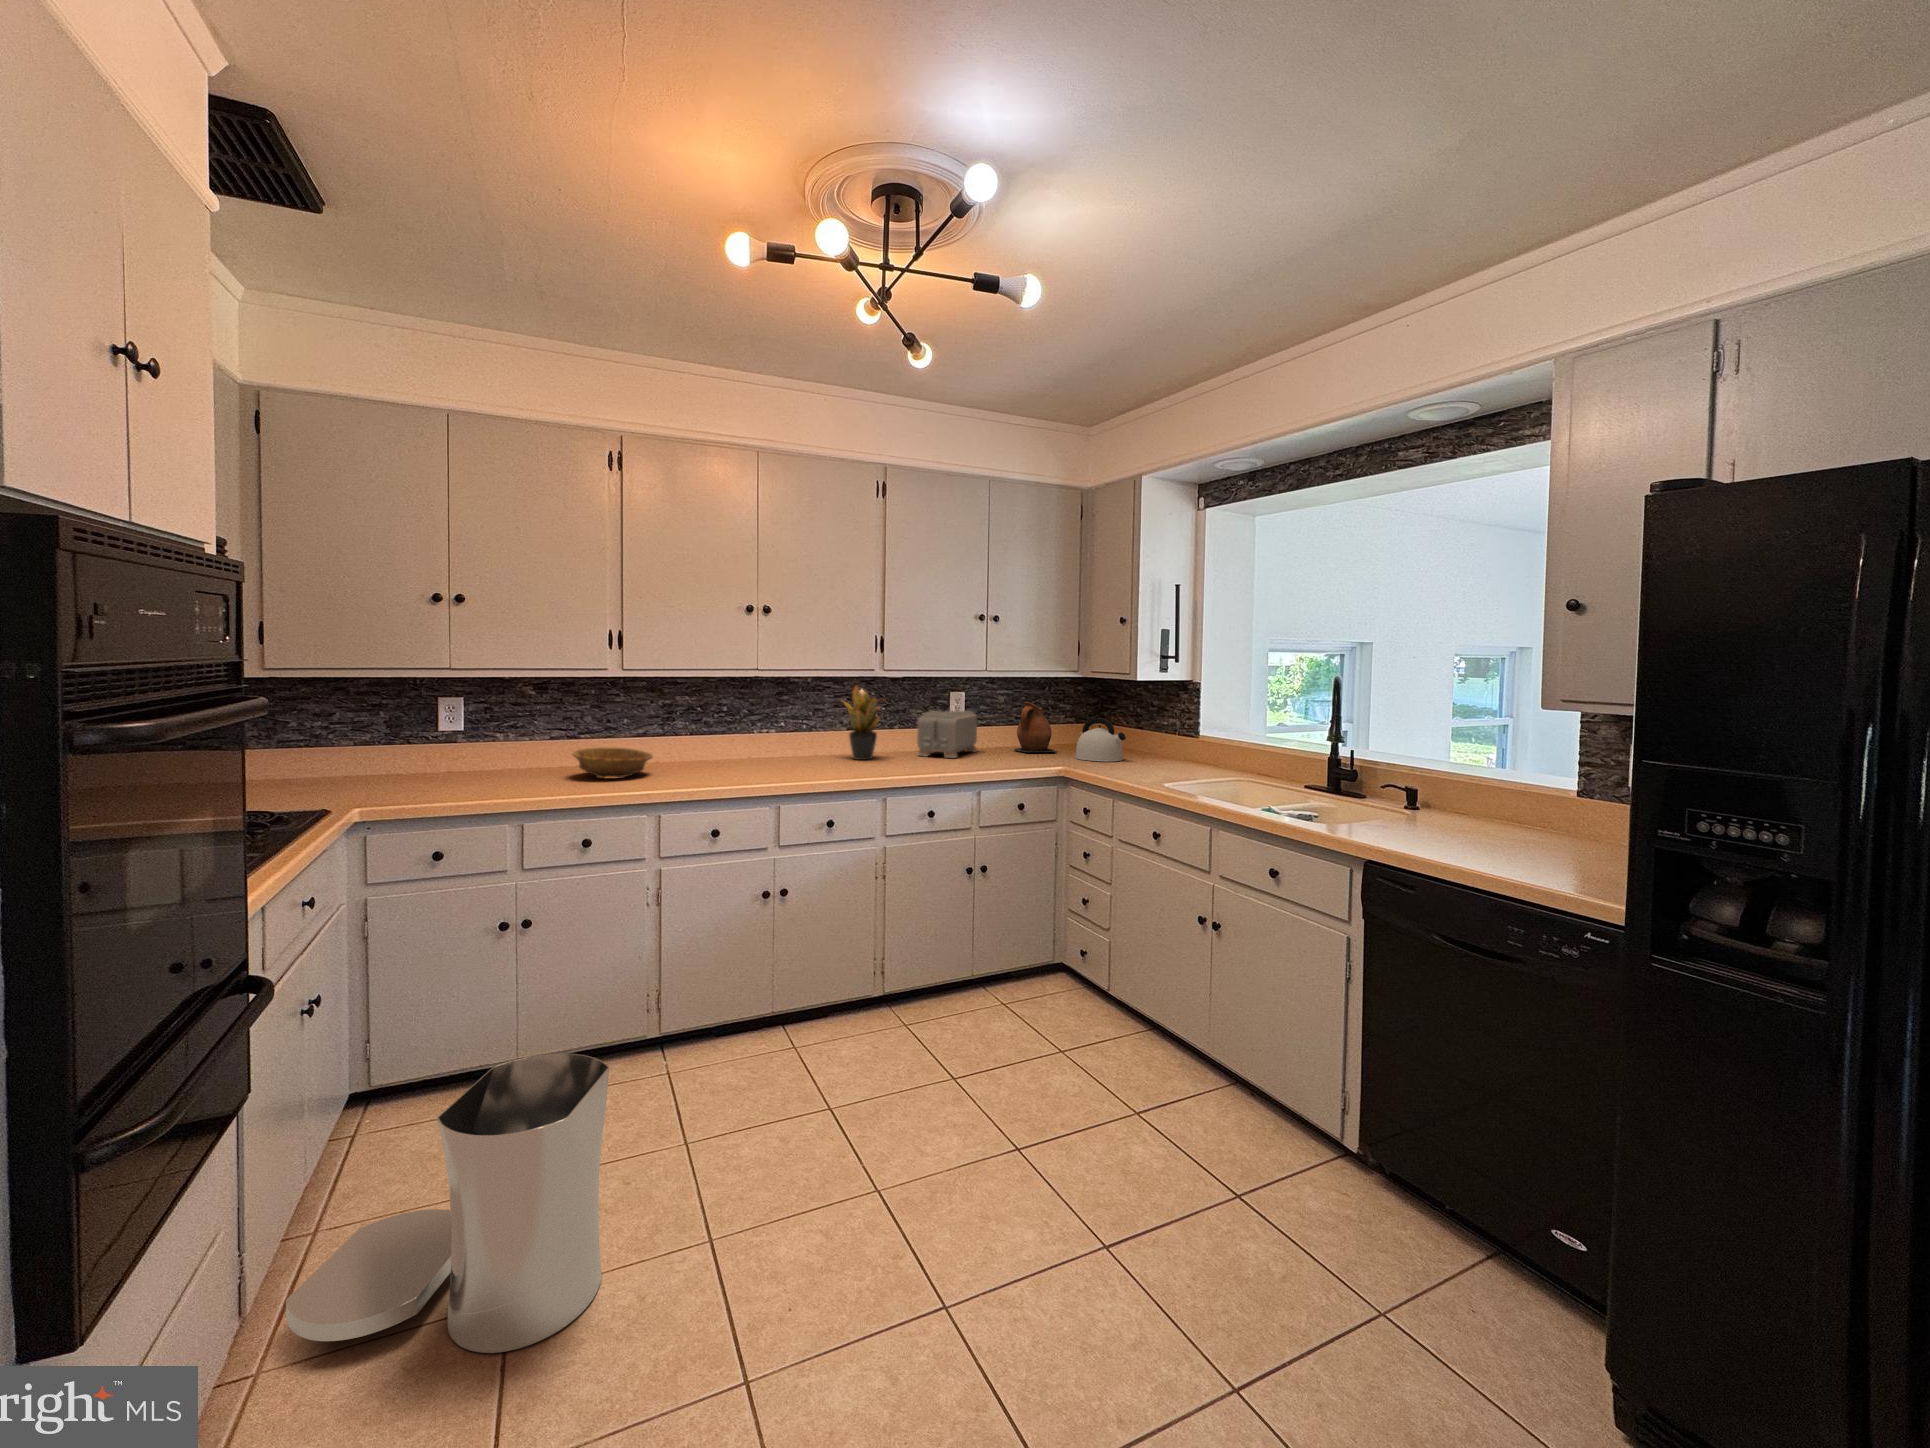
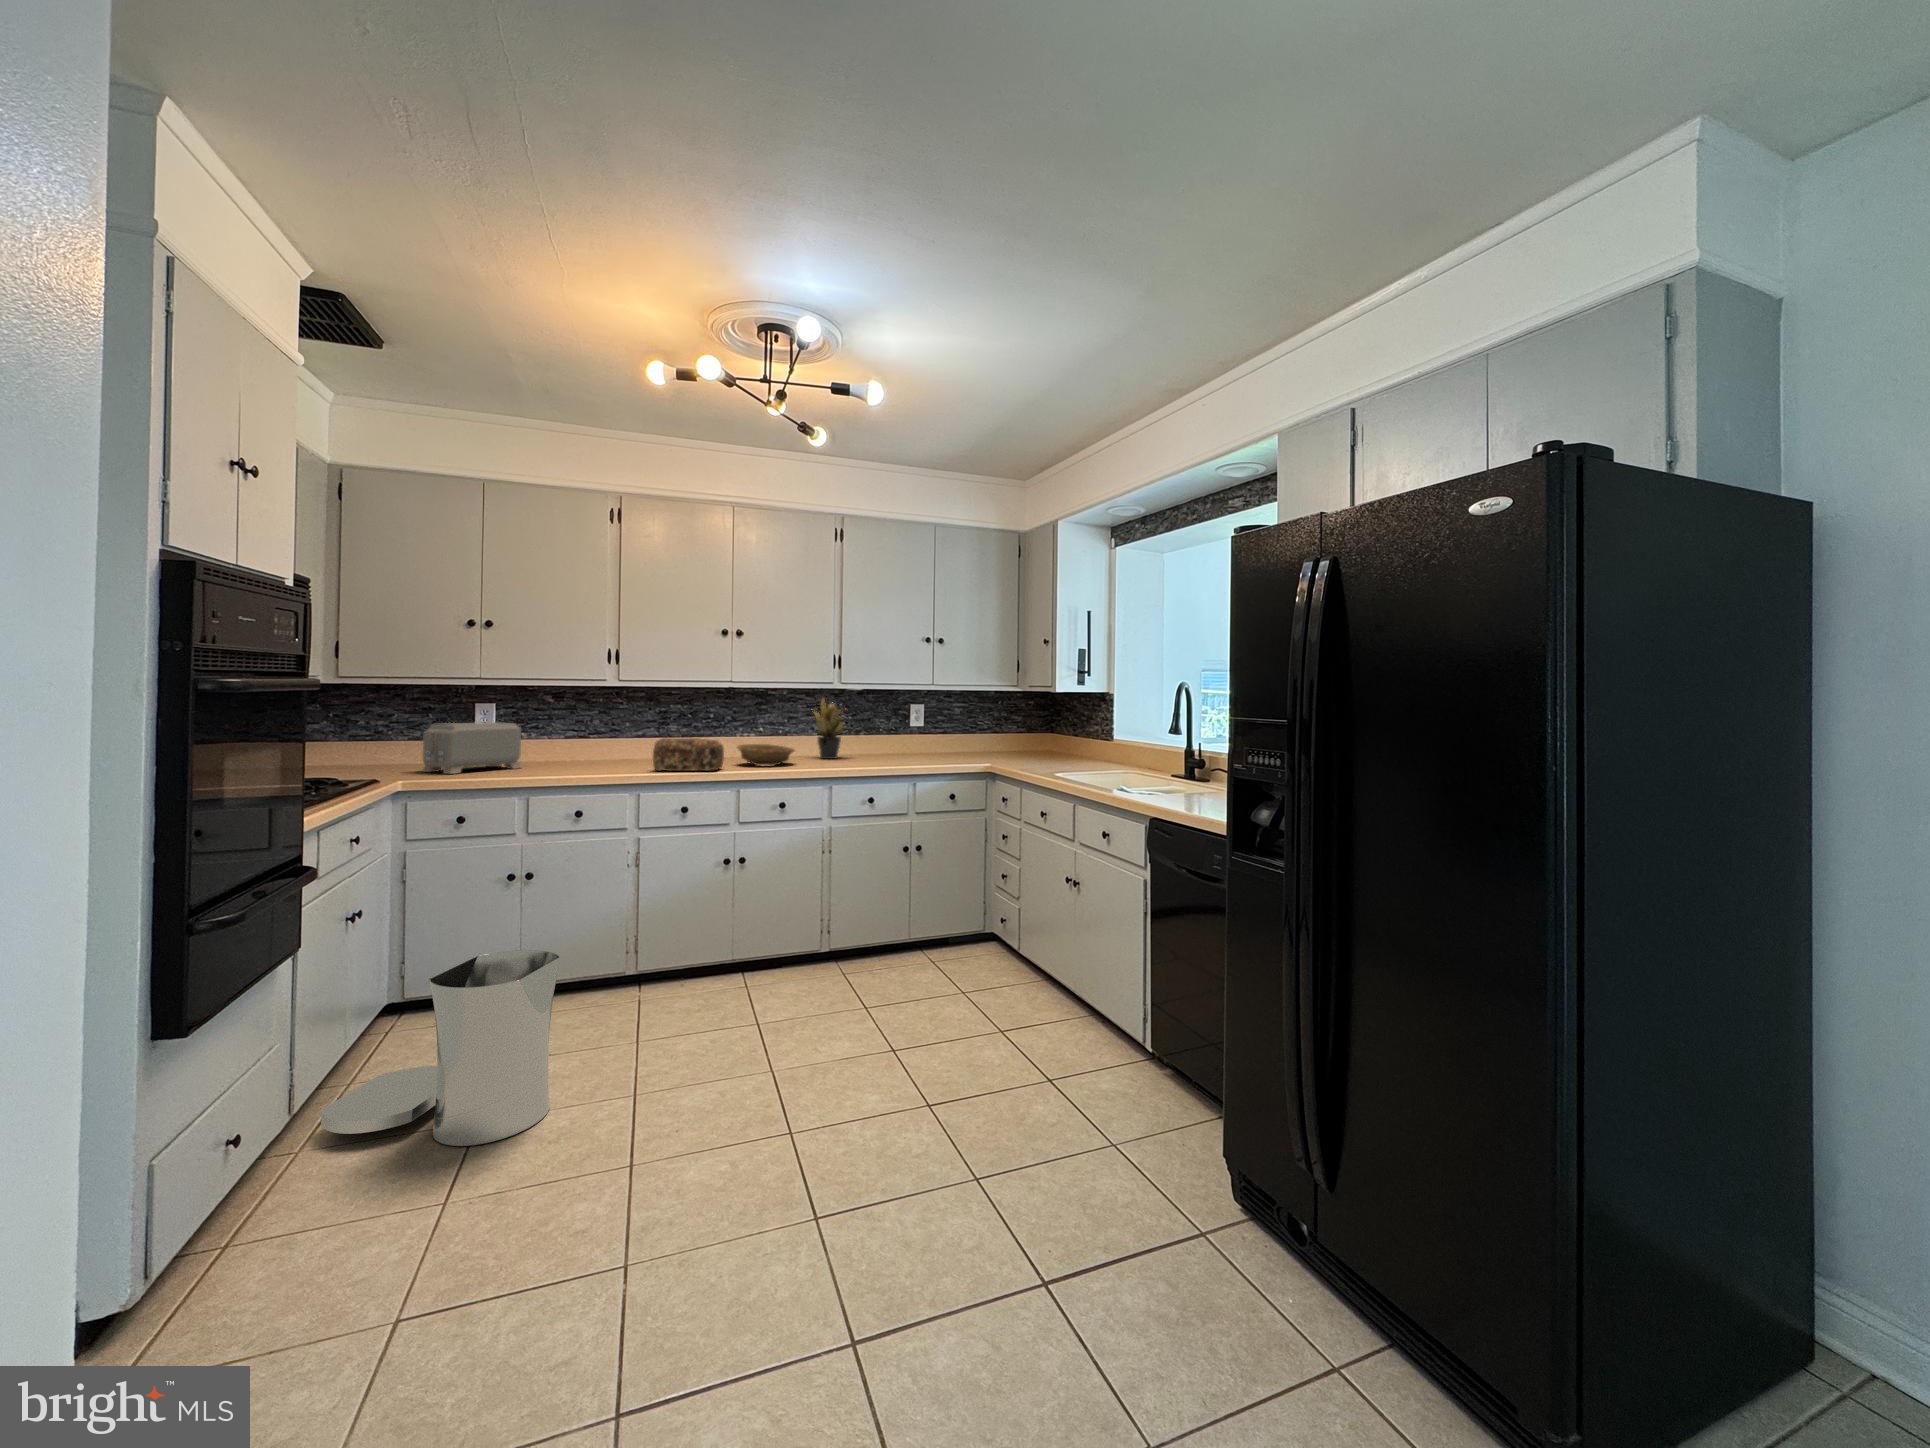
ceramic pitcher: present [1015,702,1056,752] -> none [965,713,1002,756]
toaster: present [917,711,977,758] -> present [423,722,521,774]
kettle: present [1075,718,1126,762] -> none [1011,725,1051,761]
bread loaf: none [672,742,755,785] -> present [653,738,724,771]
decorative bowl: present [573,747,653,778] -> present [737,744,795,765]

